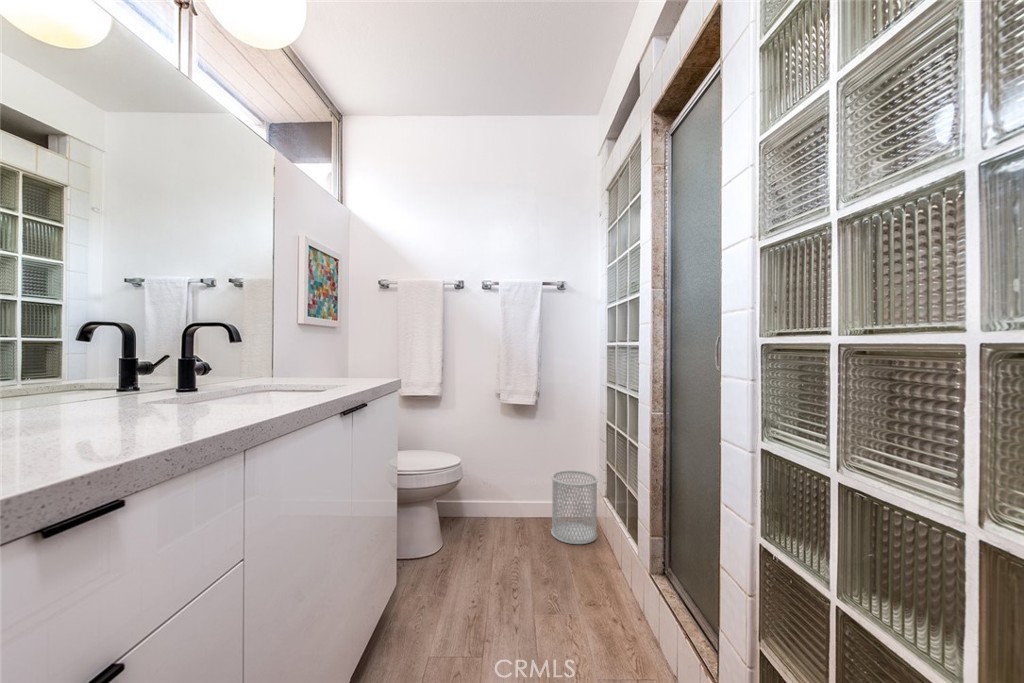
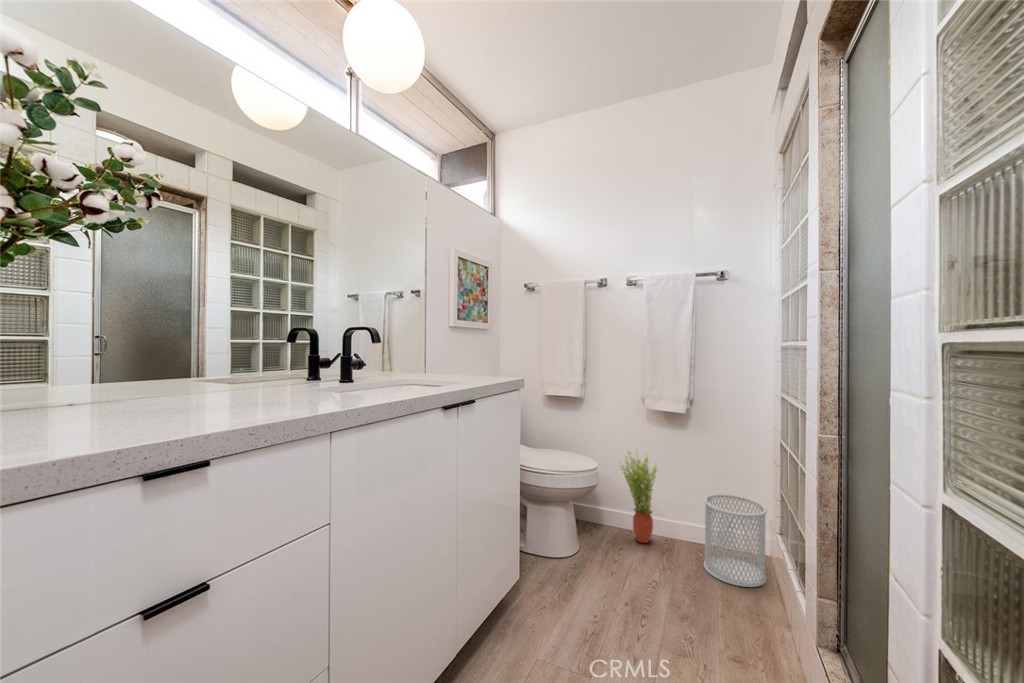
potted plant: none [478,442,513,525] -> present [620,451,657,543]

